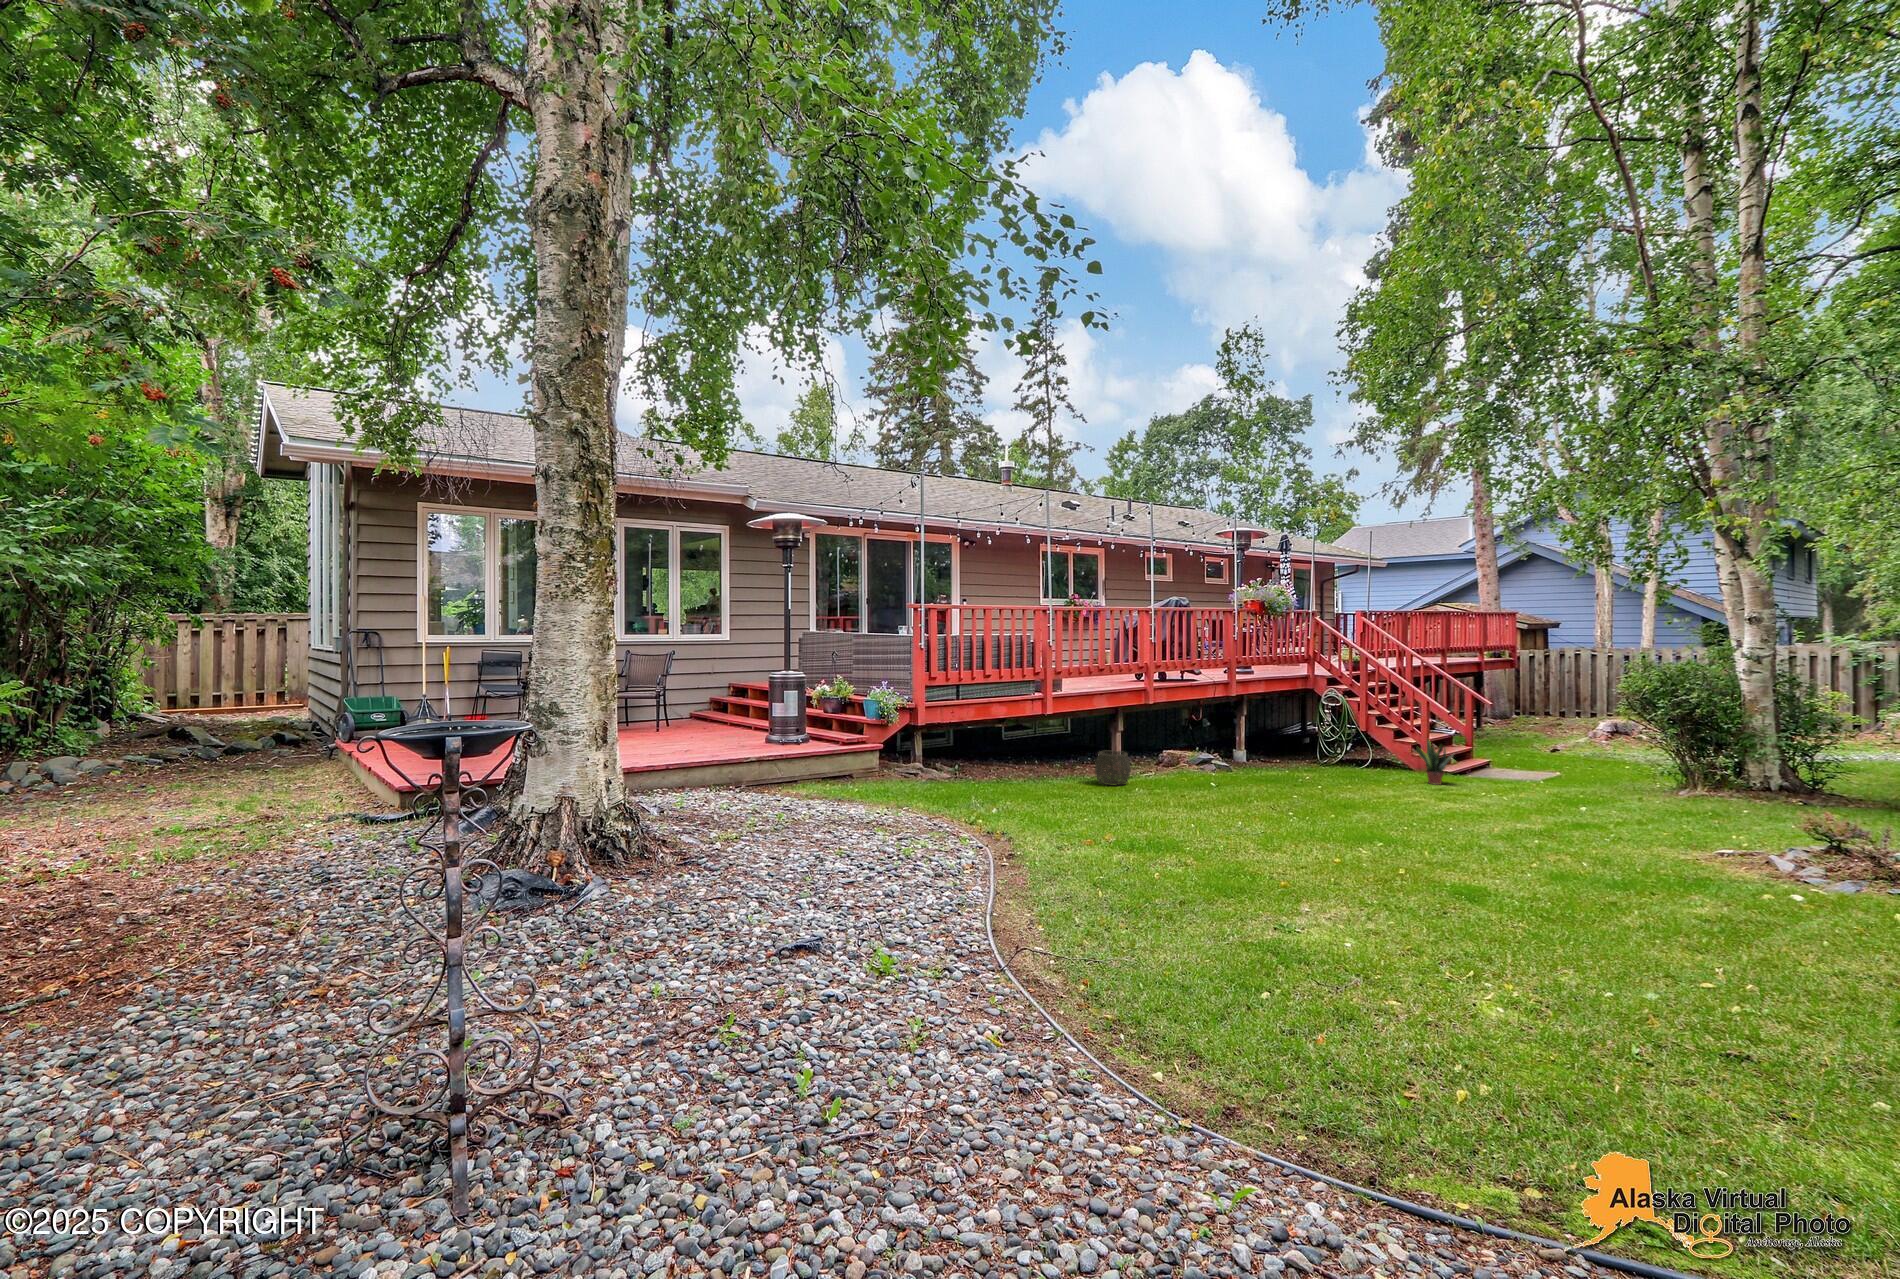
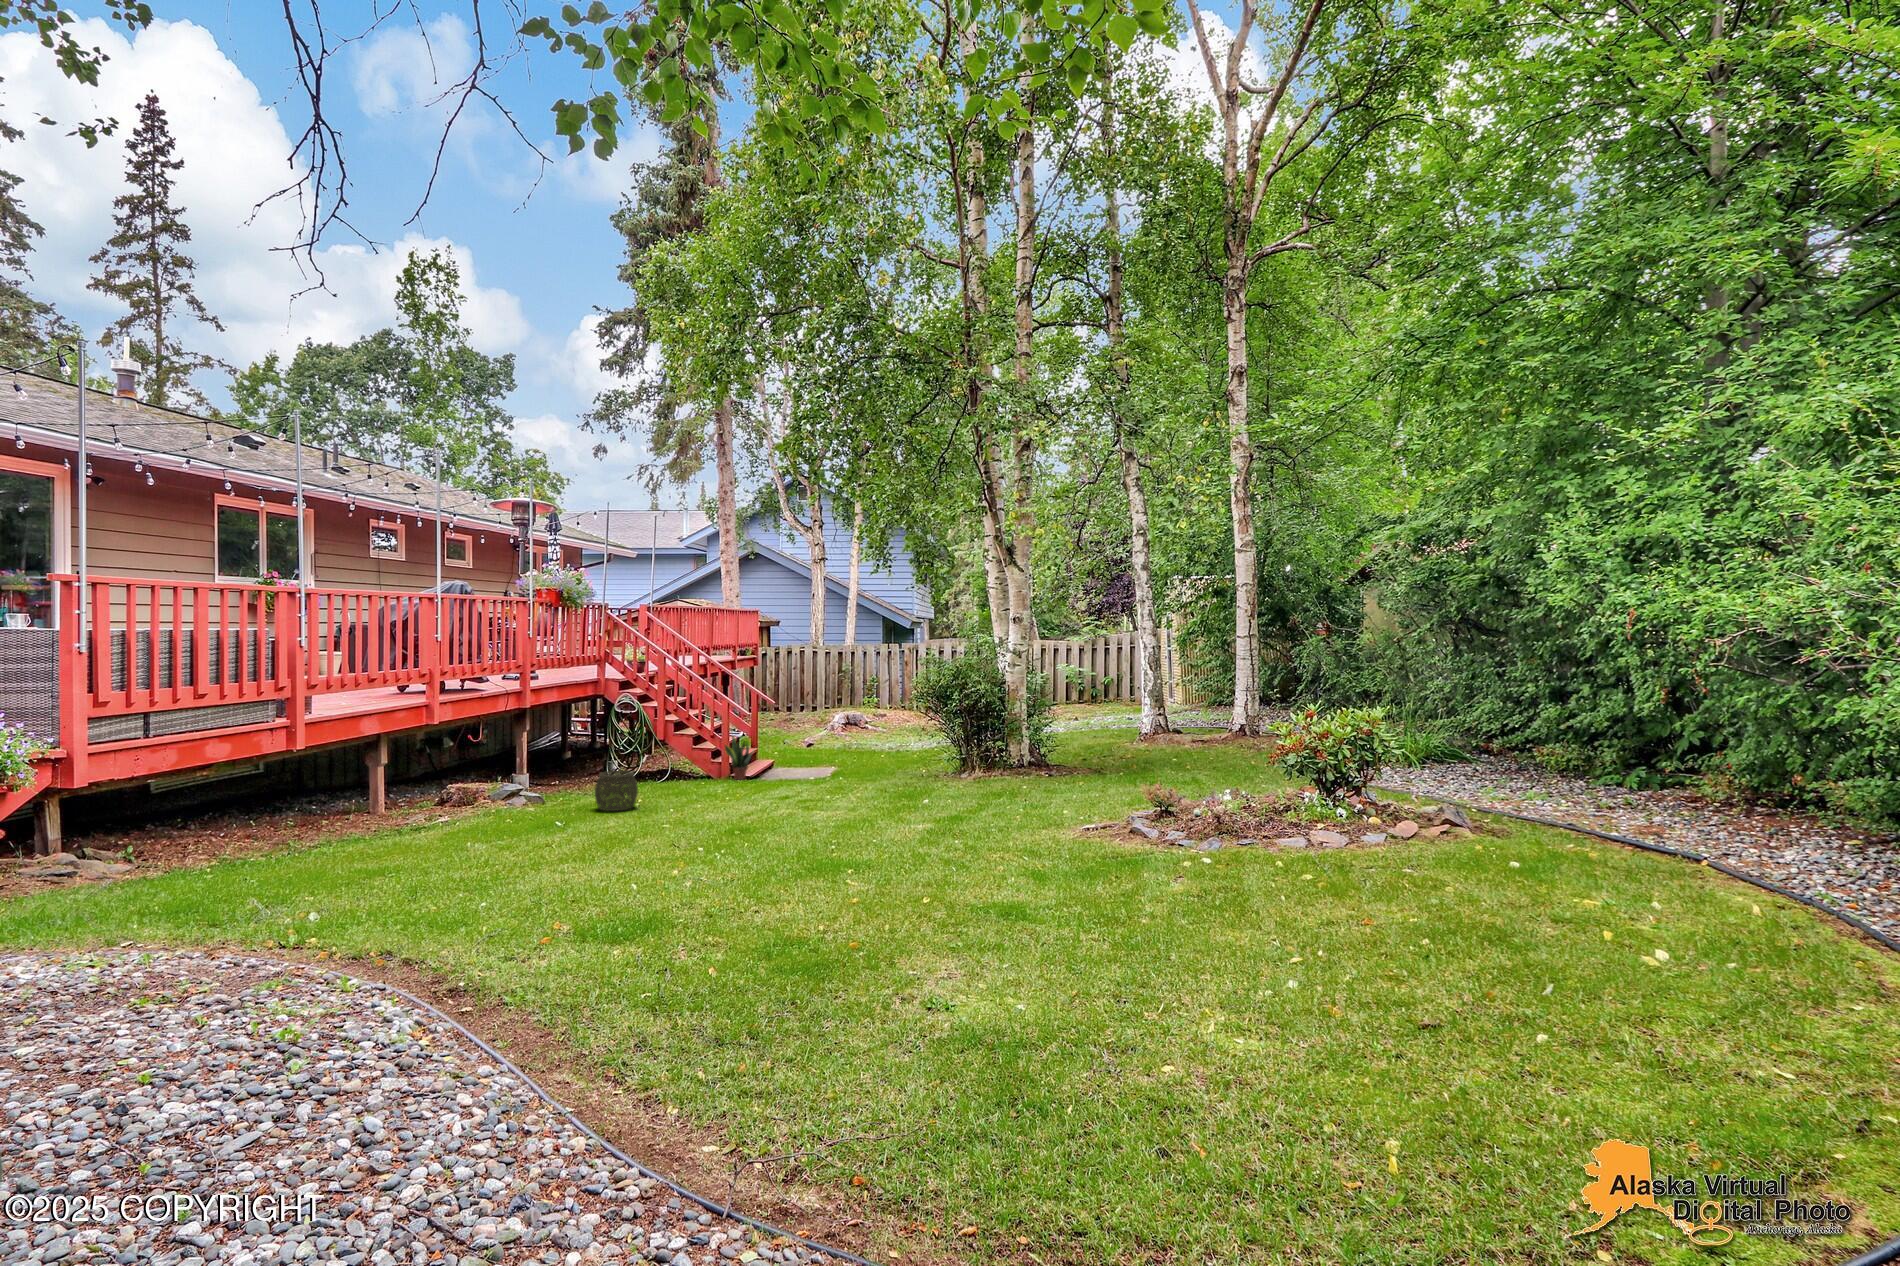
woven basket: present [1095,751,1131,785] -> present [595,771,638,811]

